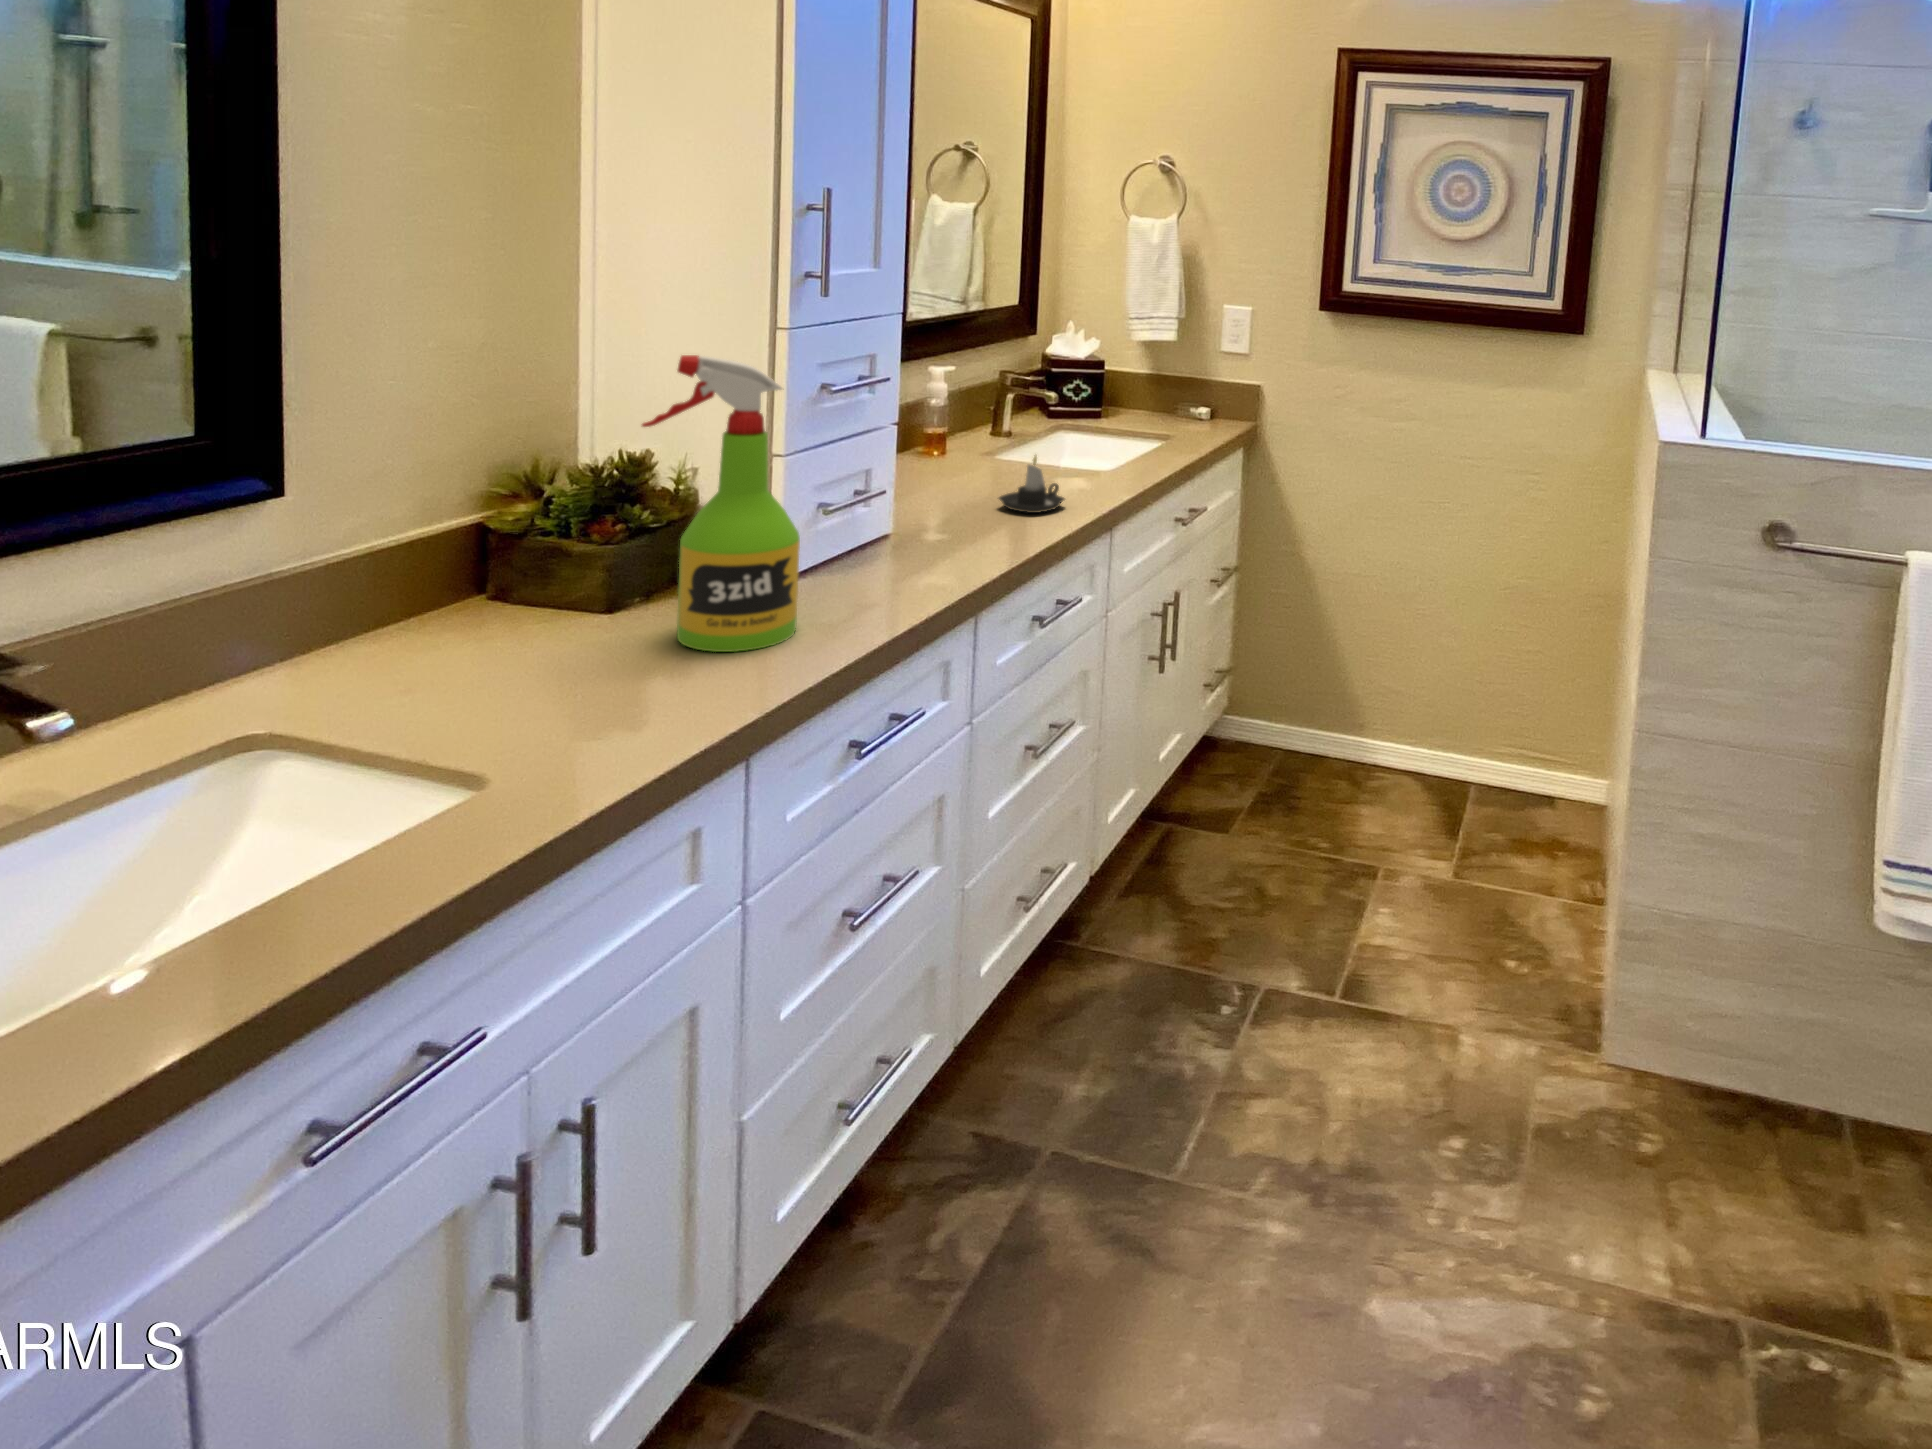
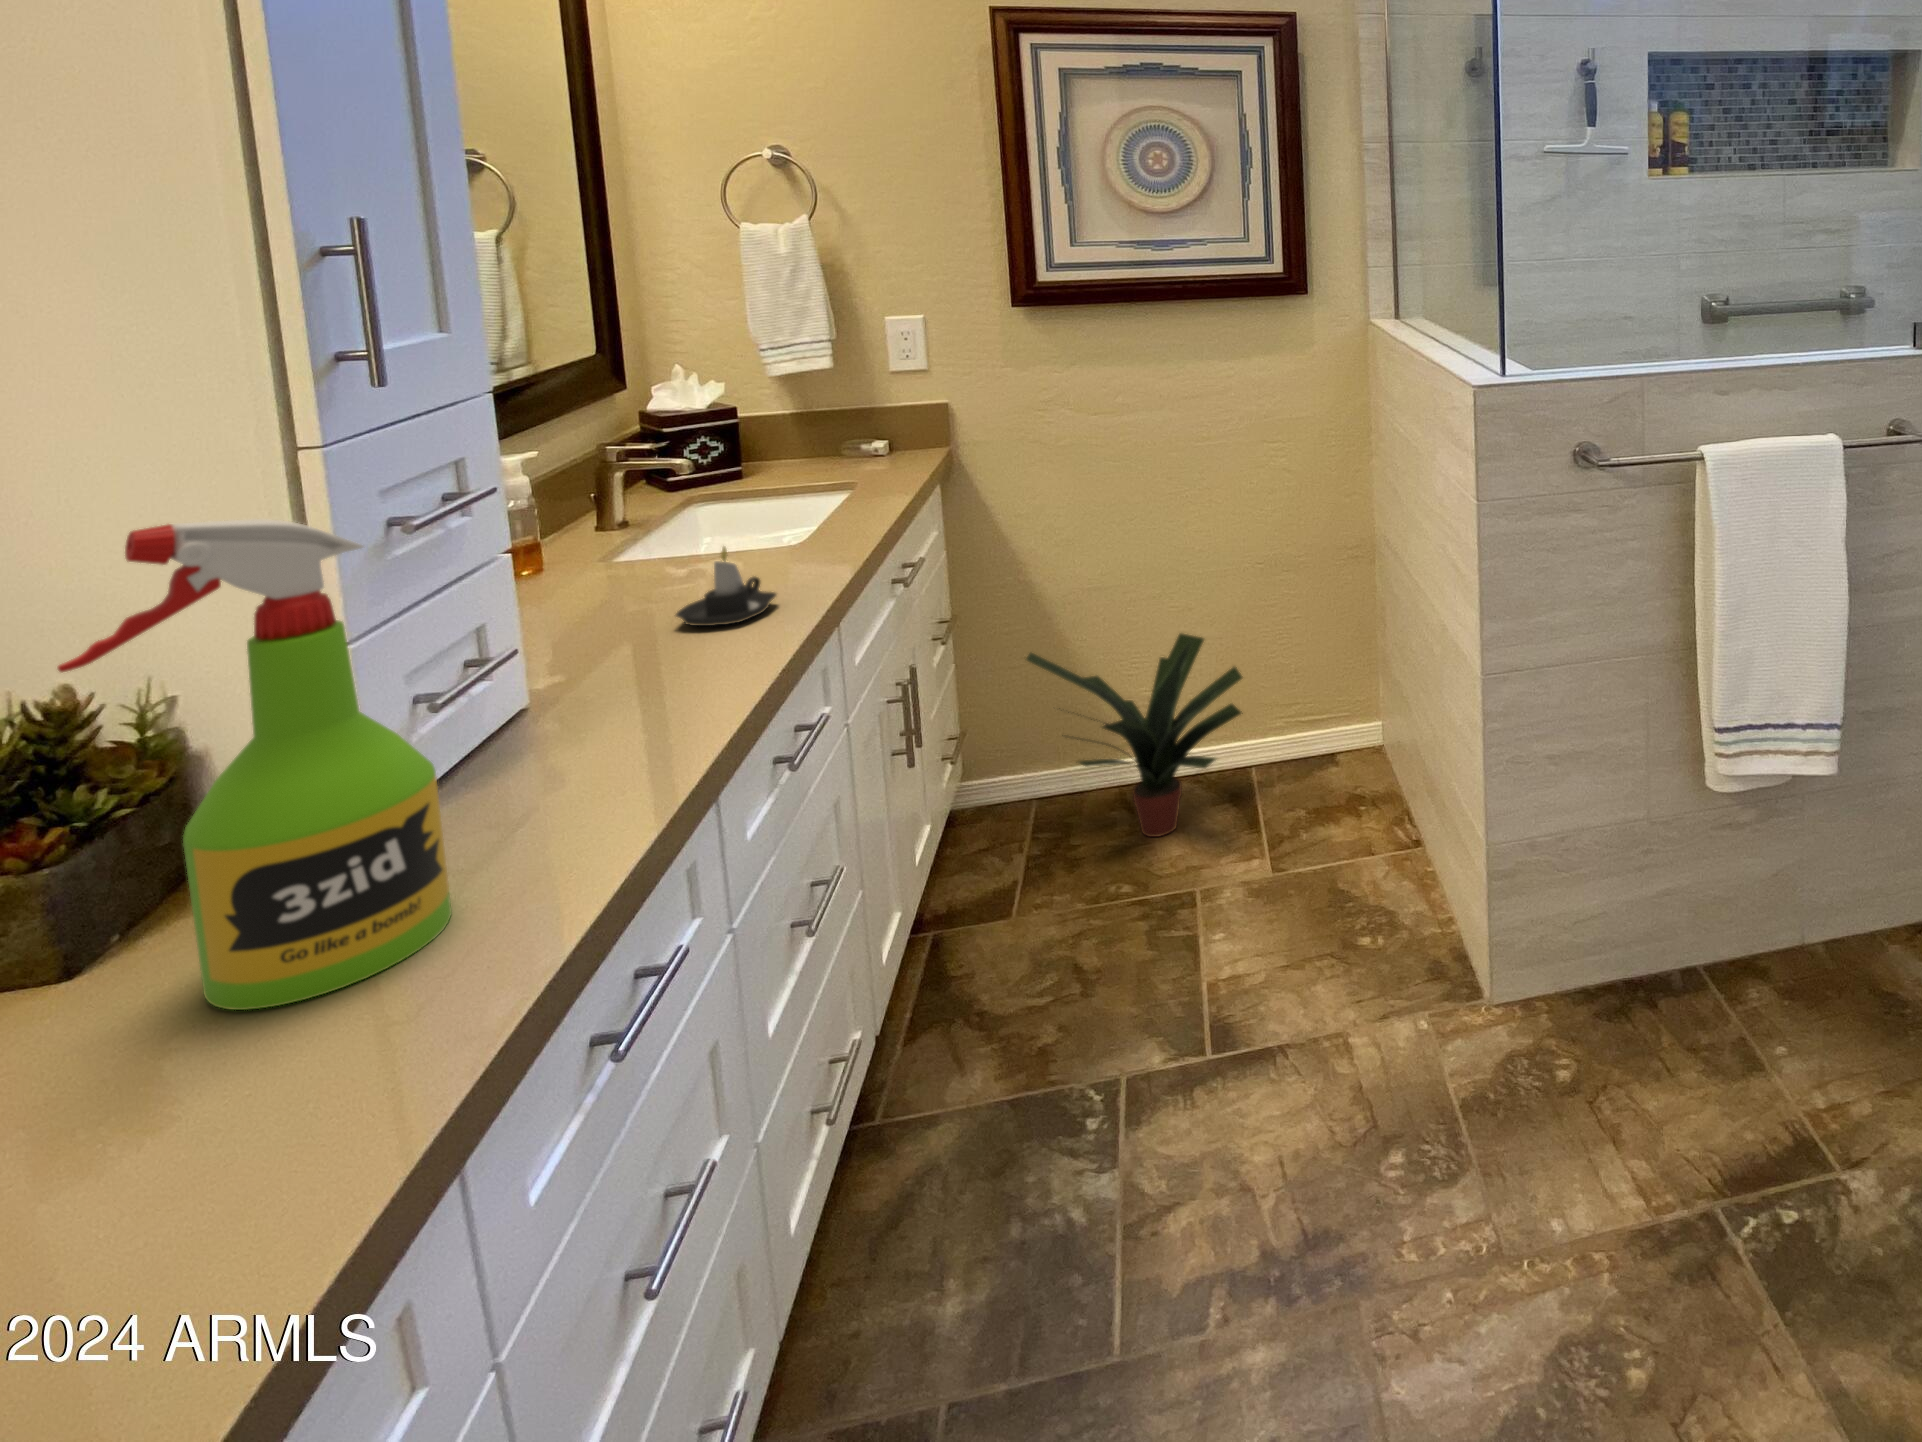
potted plant: none [1278,613,1463,813] -> present [1027,633,1243,837]

